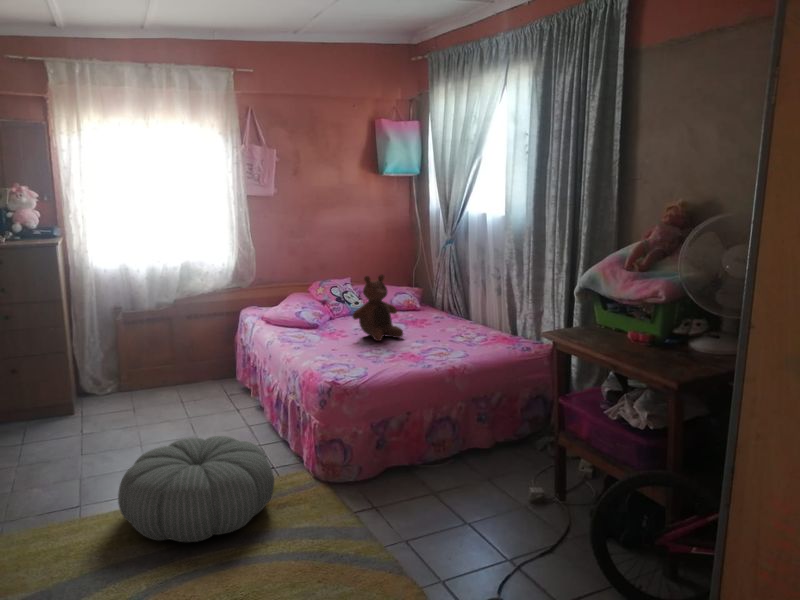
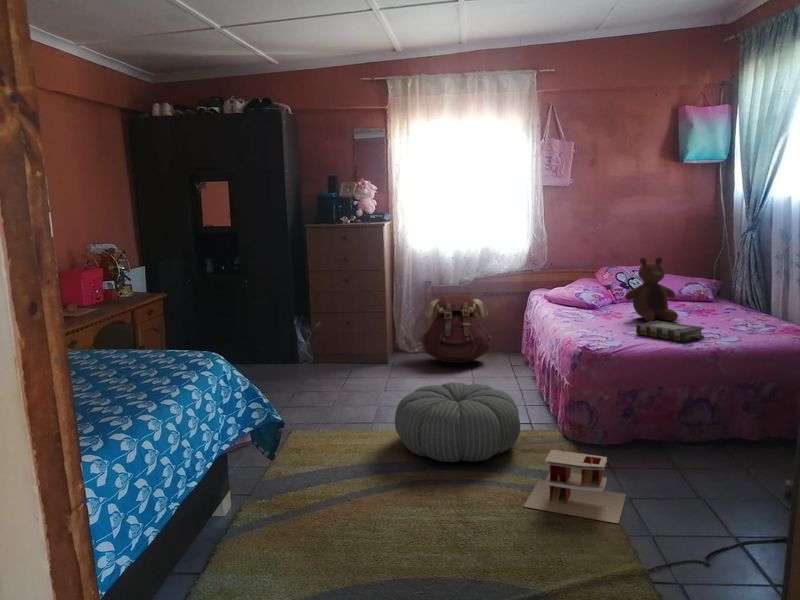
backpack: none [116,320,204,402] -> present [421,294,492,363]
book: none [374,341,436,363] -> present [636,321,704,342]
toy house: none [303,503,404,579] -> present [524,450,626,523]

